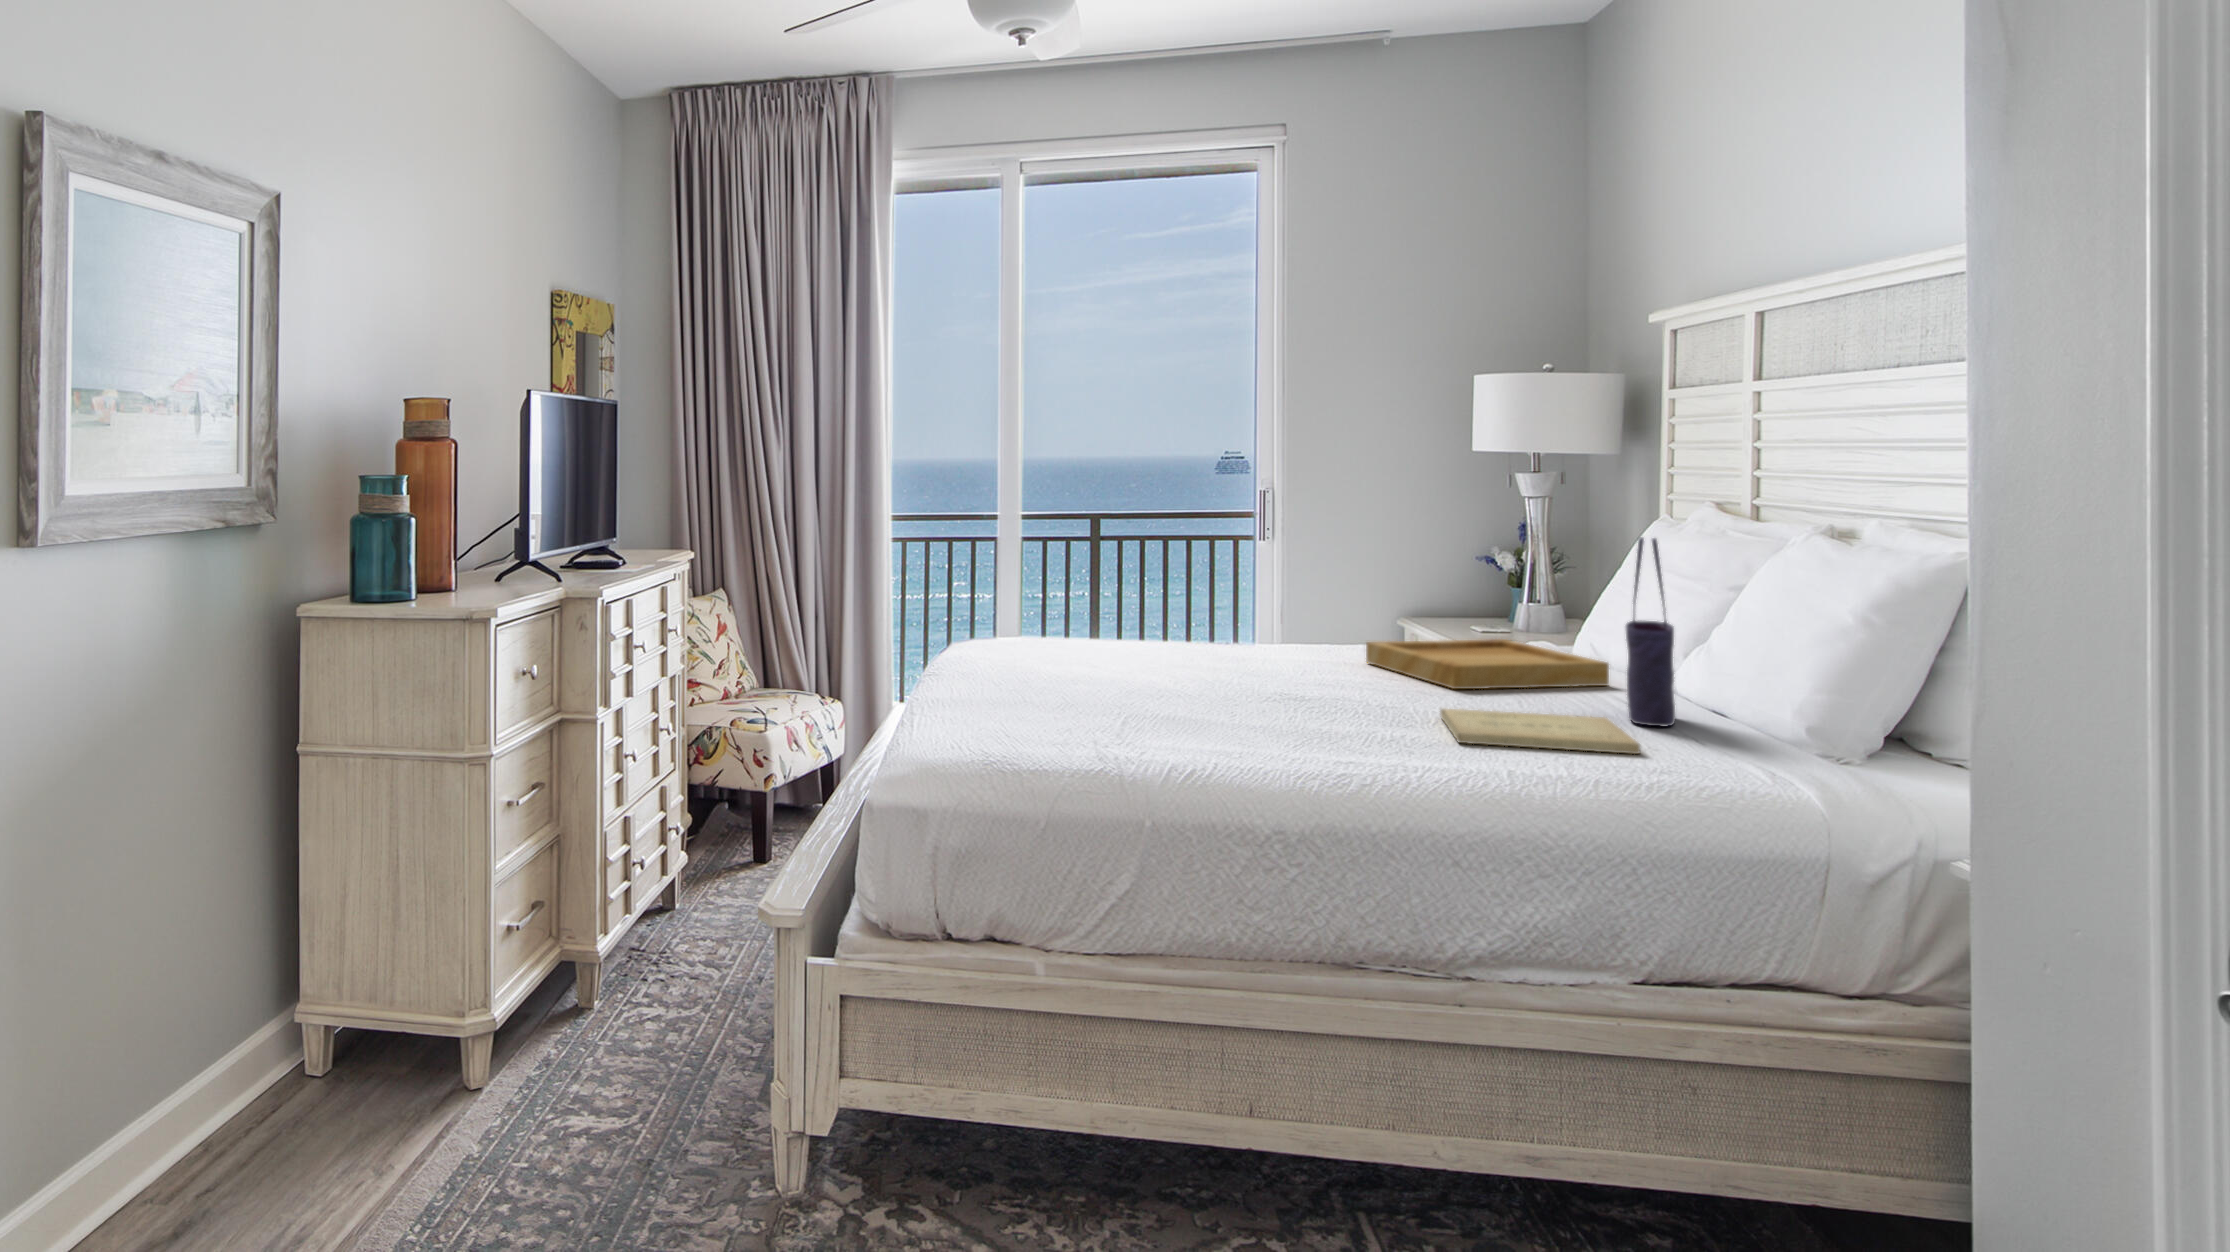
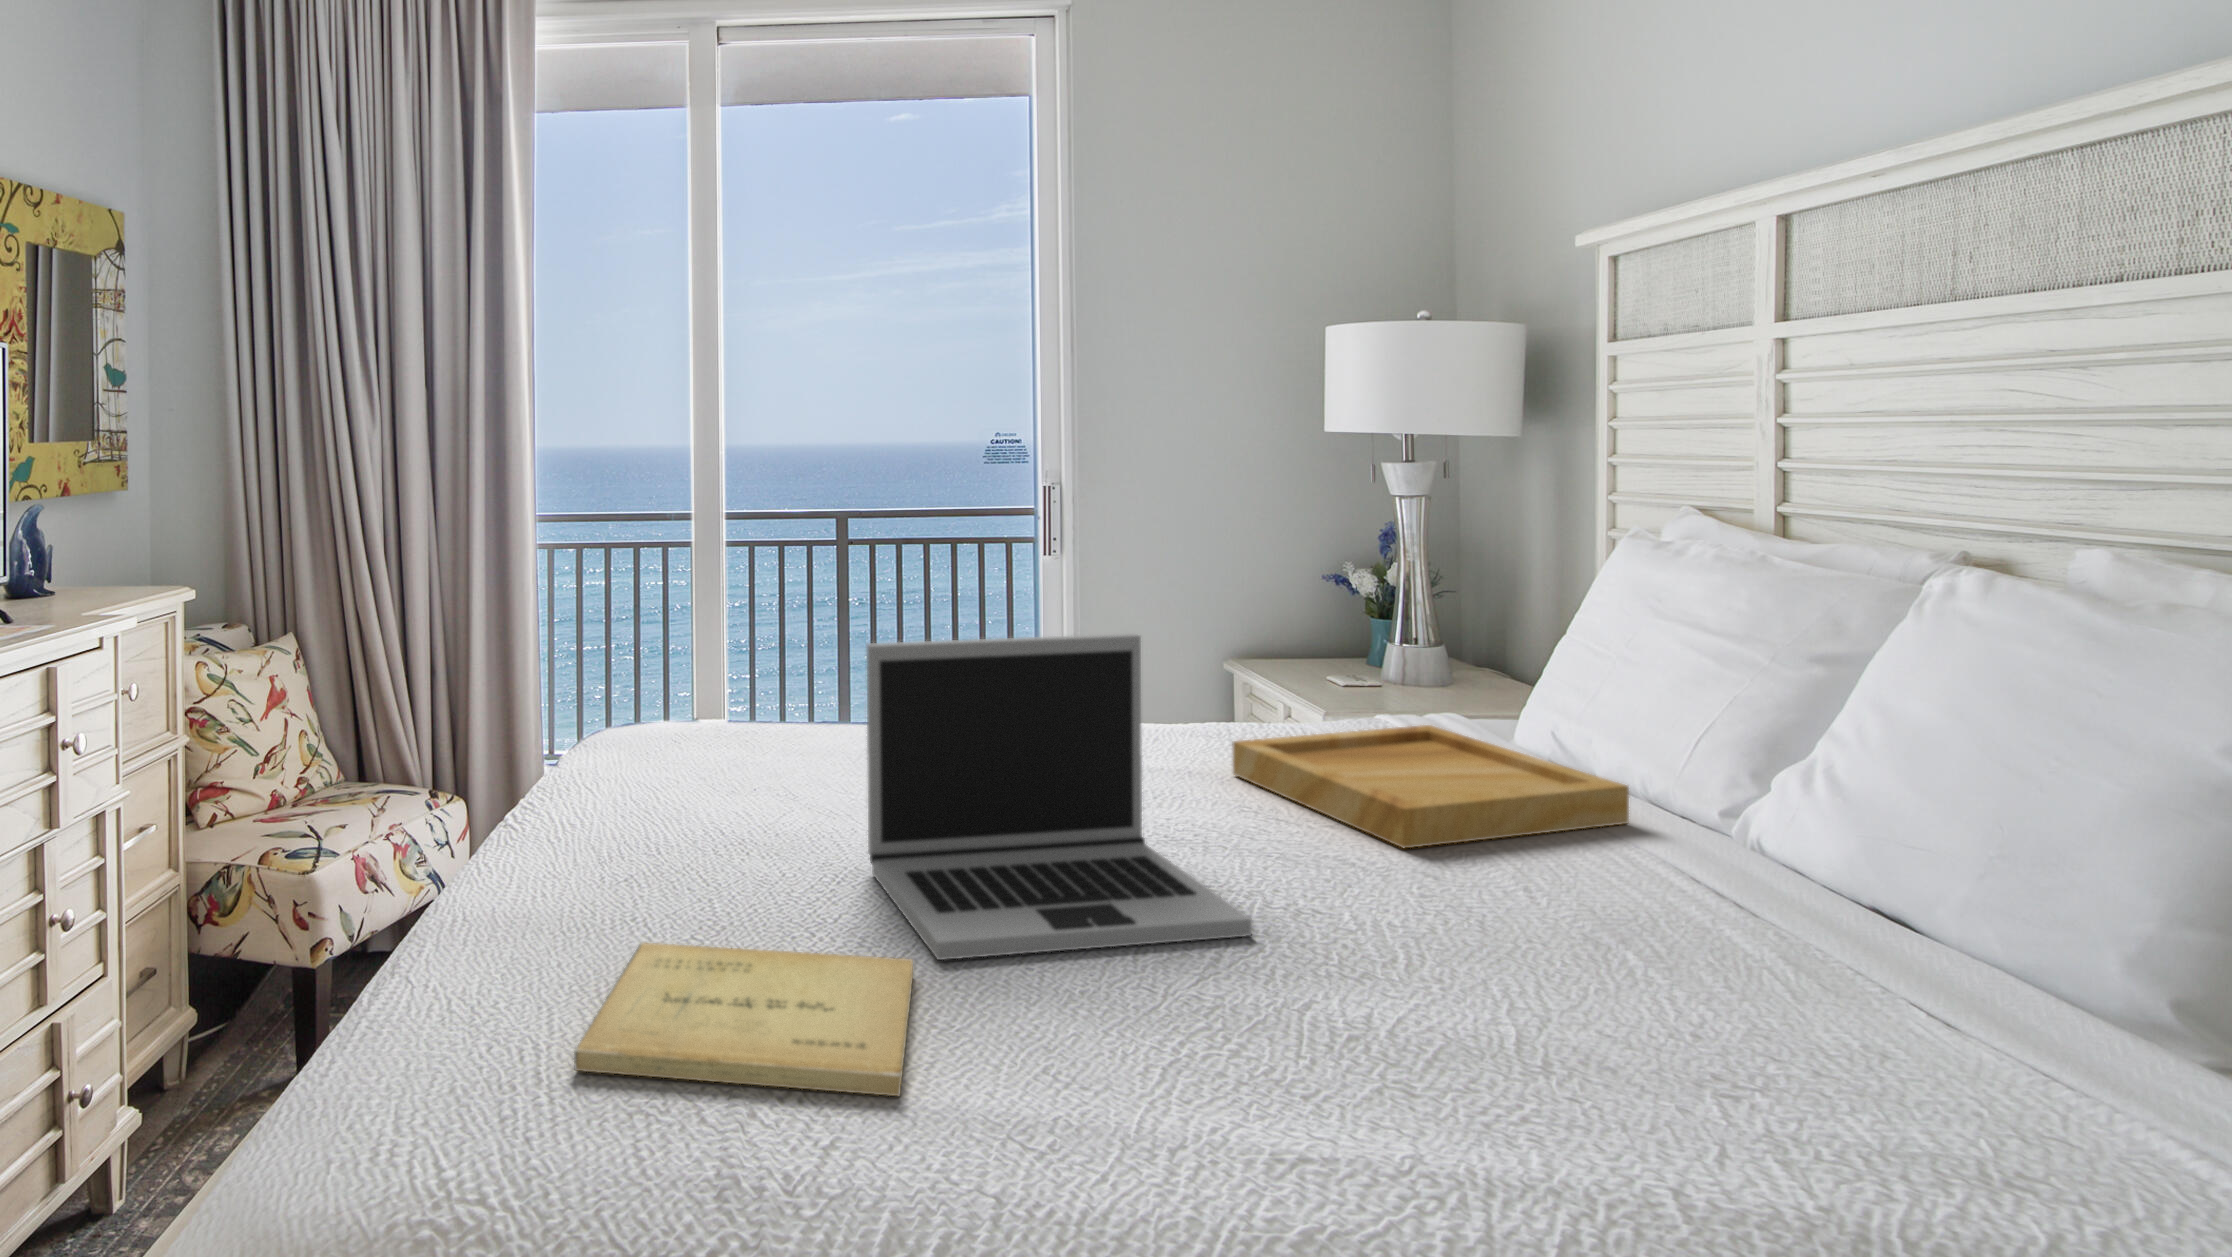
tote bag: present [1626,537,1675,726] -> none [1735,601,1844,962]
laptop: none [1130,561,1343,712] -> present [867,633,1252,960]
book: present [1440,709,1640,754] -> present [574,942,913,1096]

